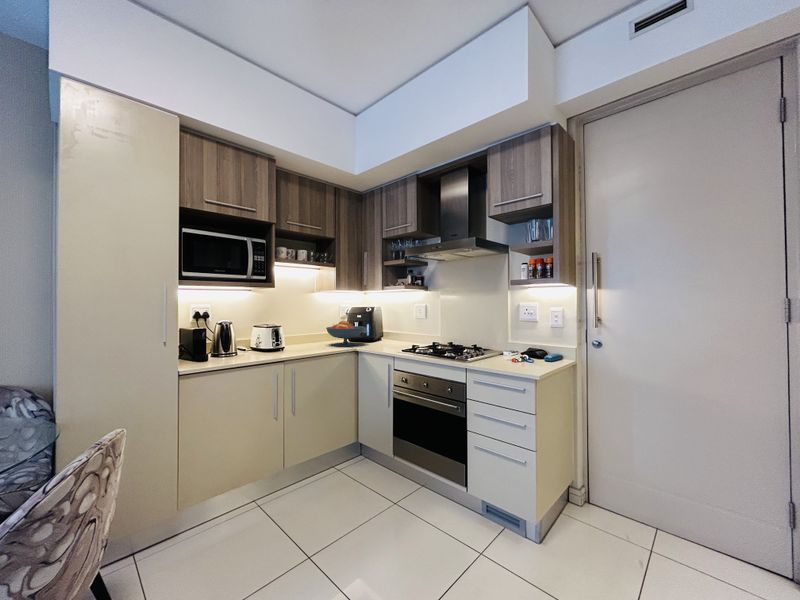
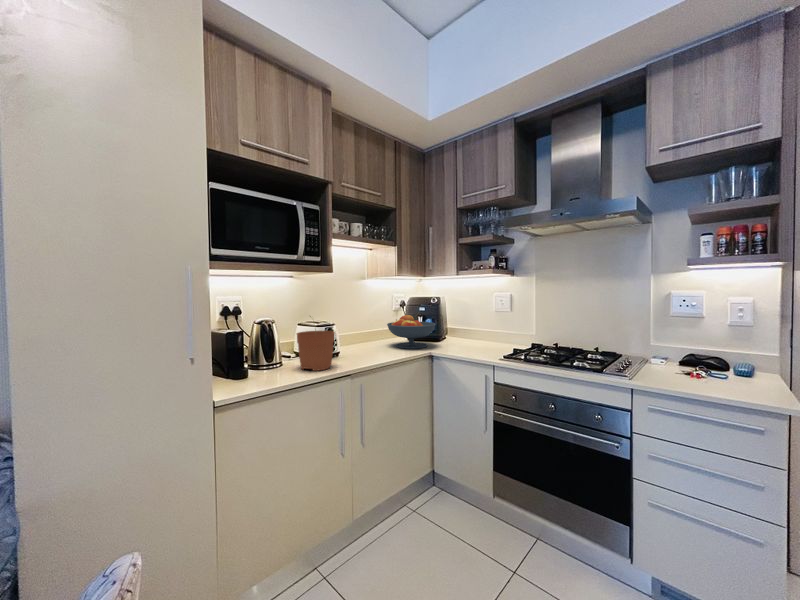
plant pot: none [246,318,275,358] -> present [297,316,335,371]

